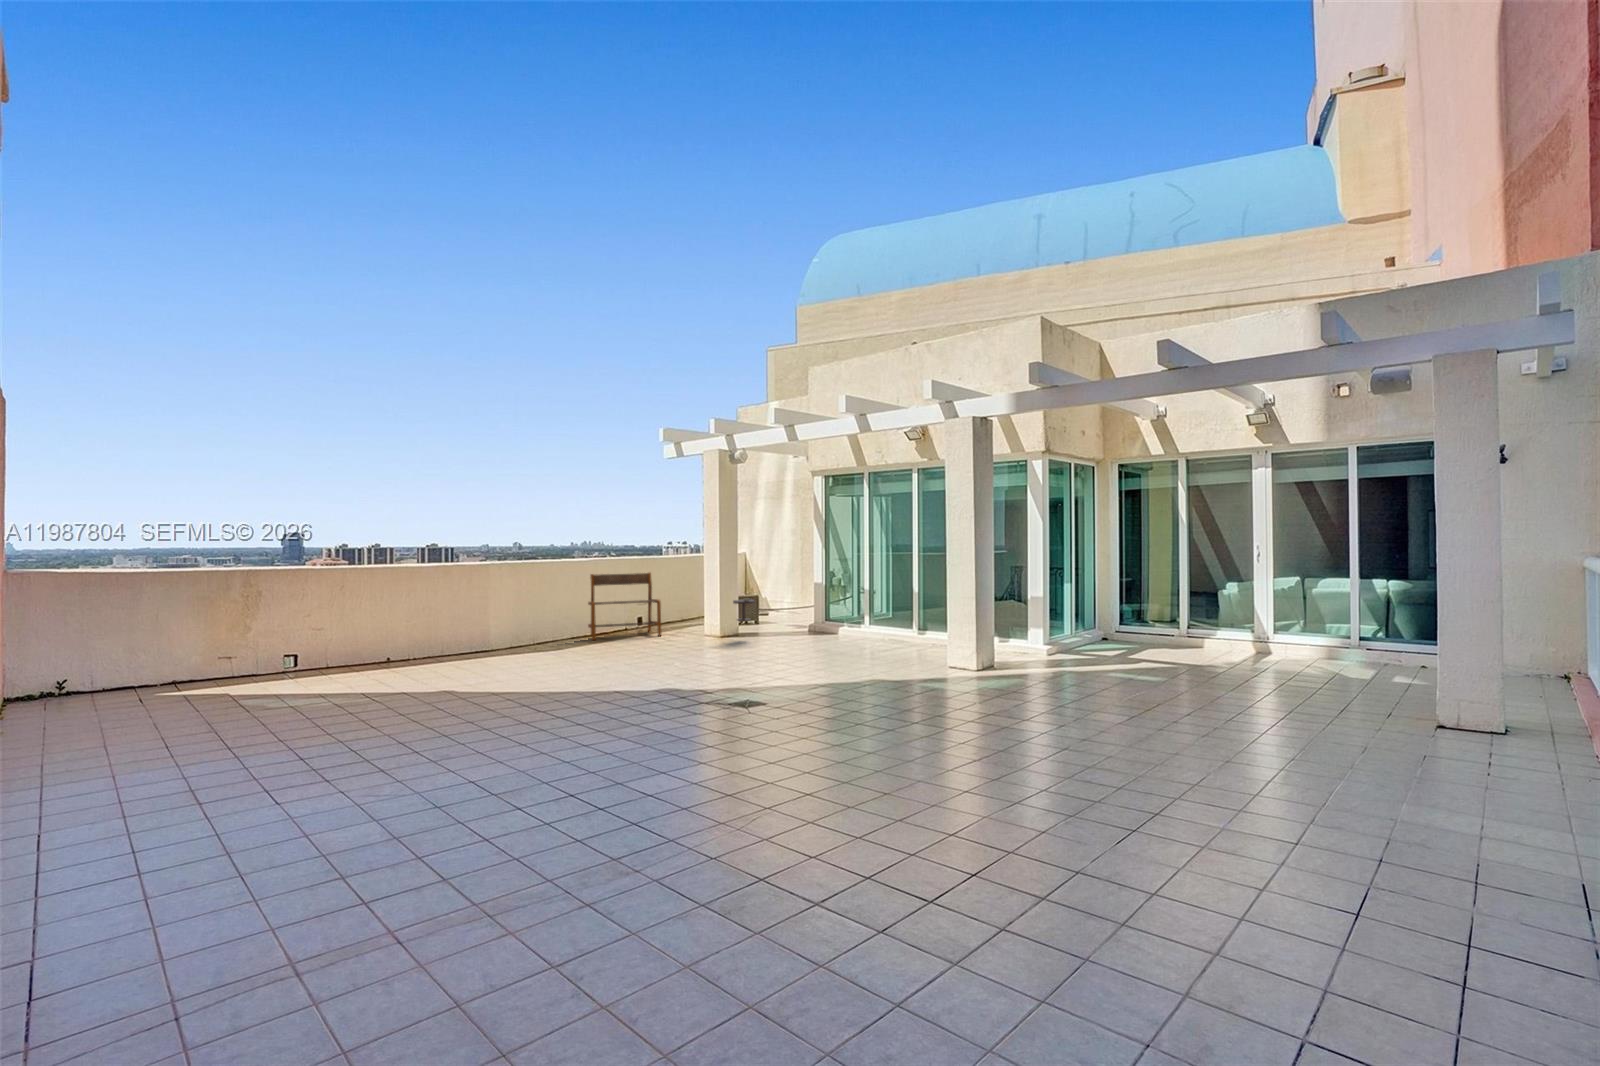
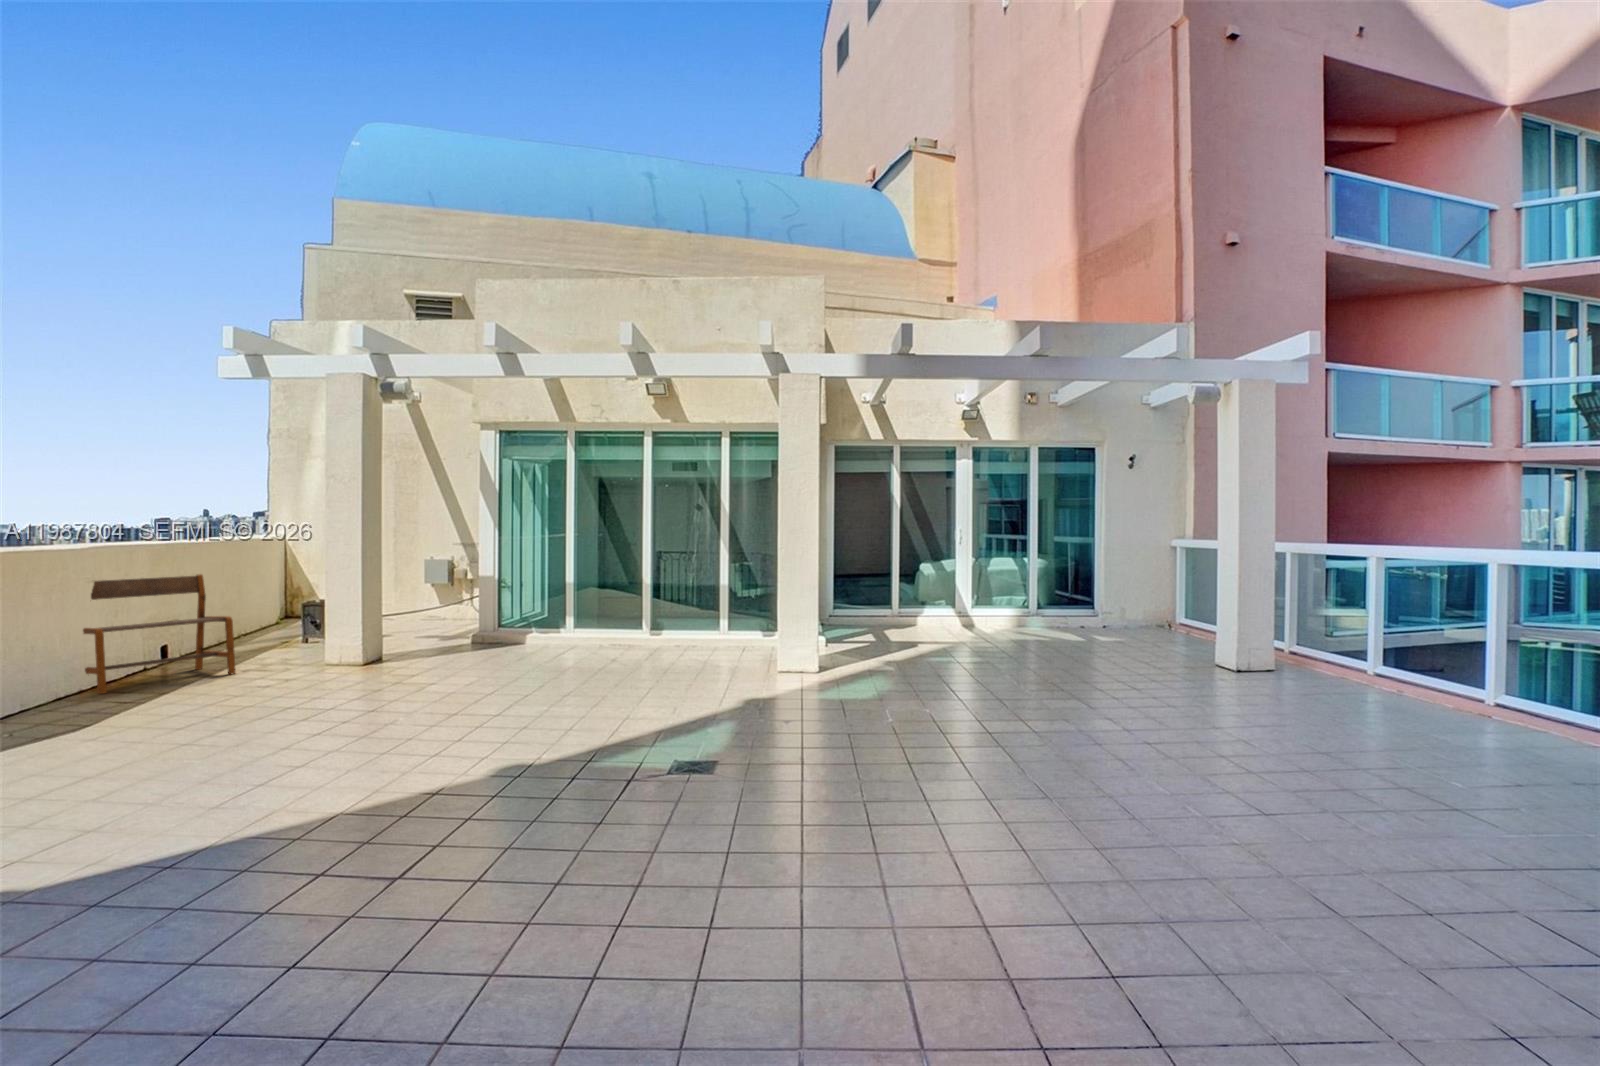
side table: present [733,598,755,621] -> none [375,606,410,665]

